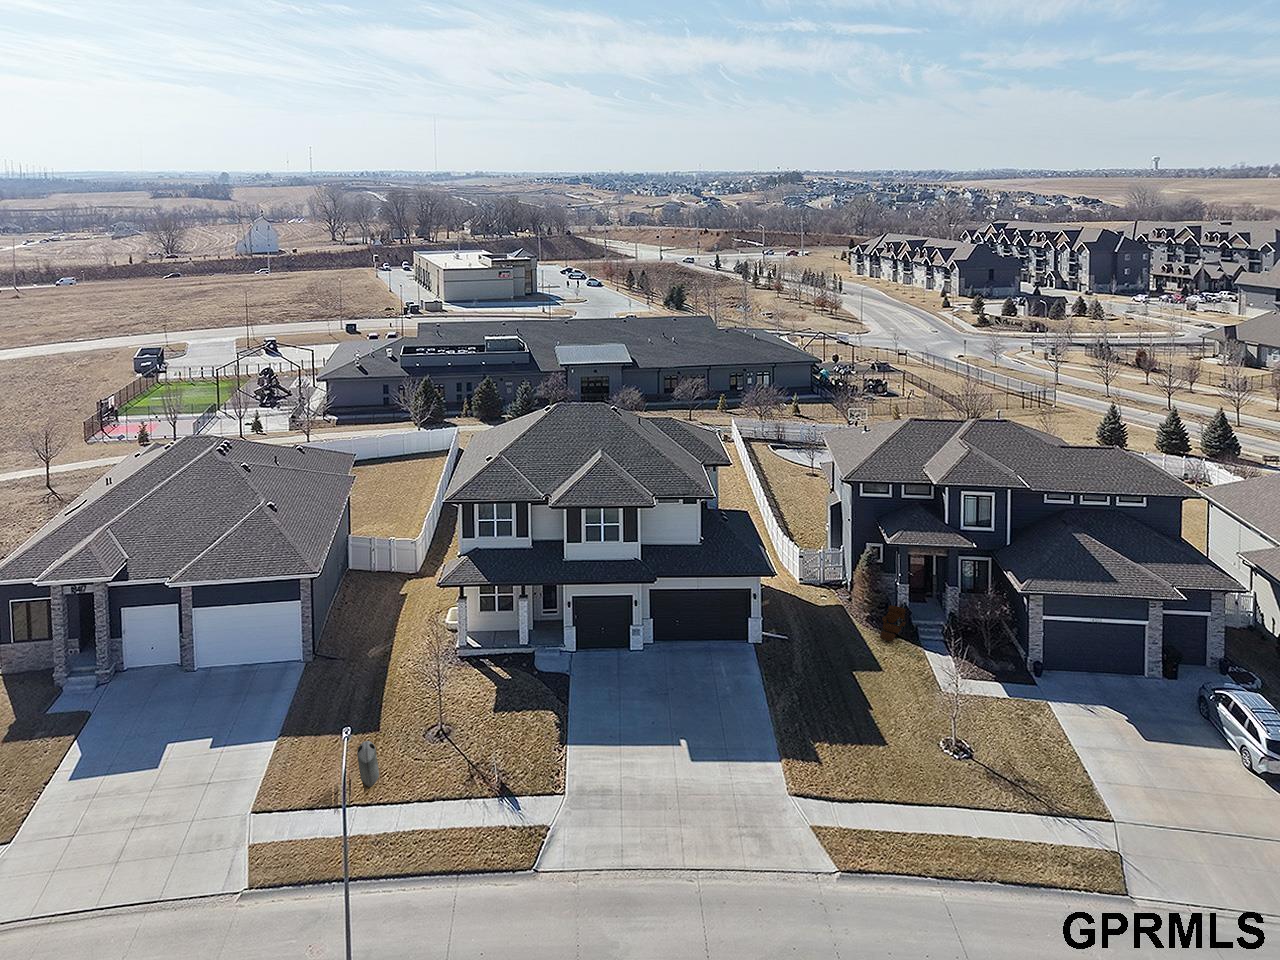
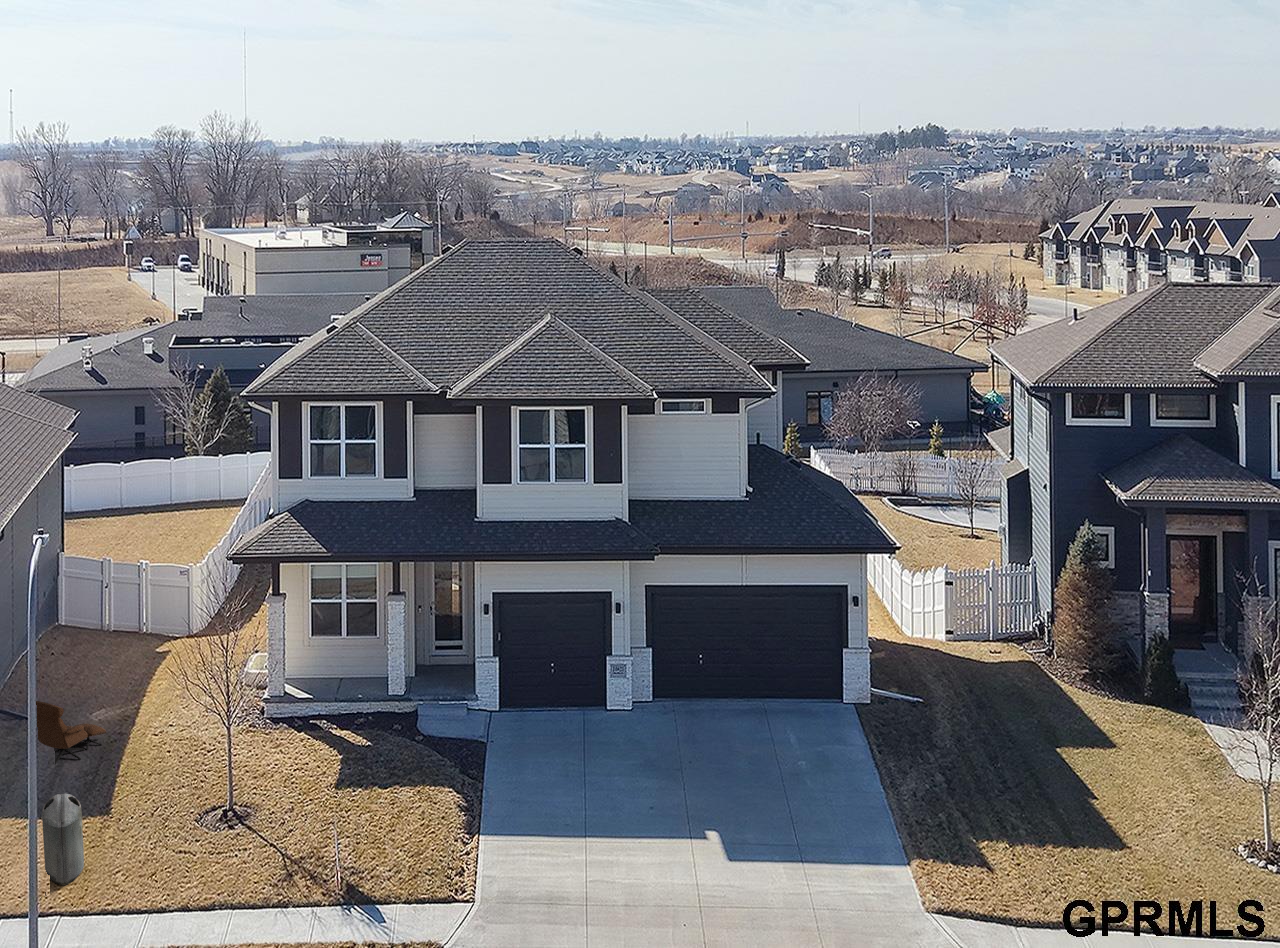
lounge chair: present [880,605,906,644] -> present [36,701,107,764]

